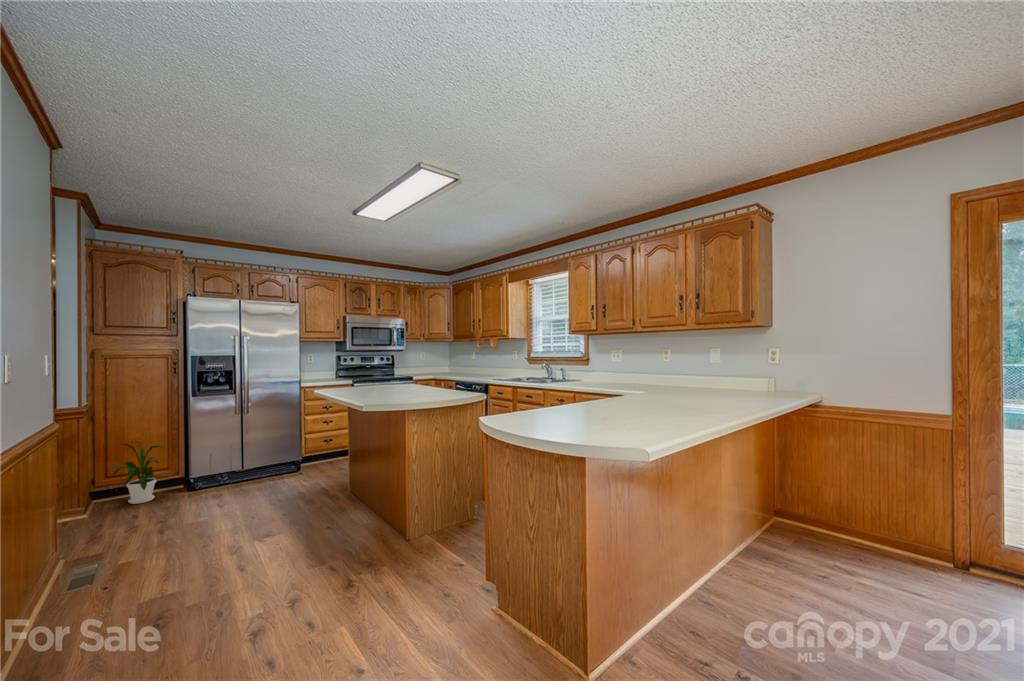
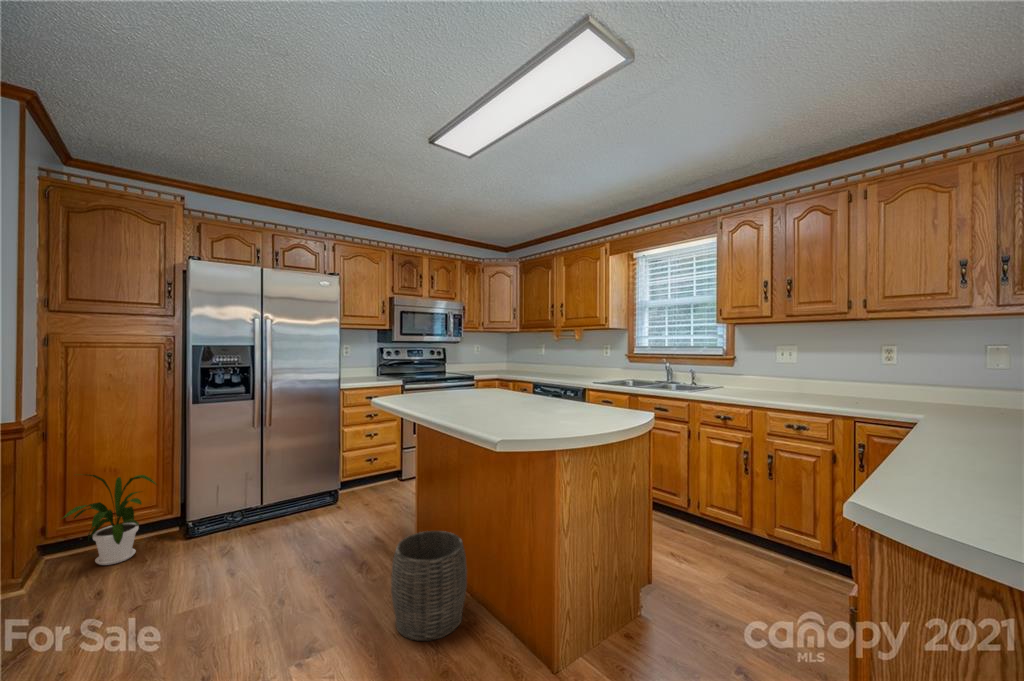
woven basket: none [317,471,365,531] -> present [391,531,467,641]

